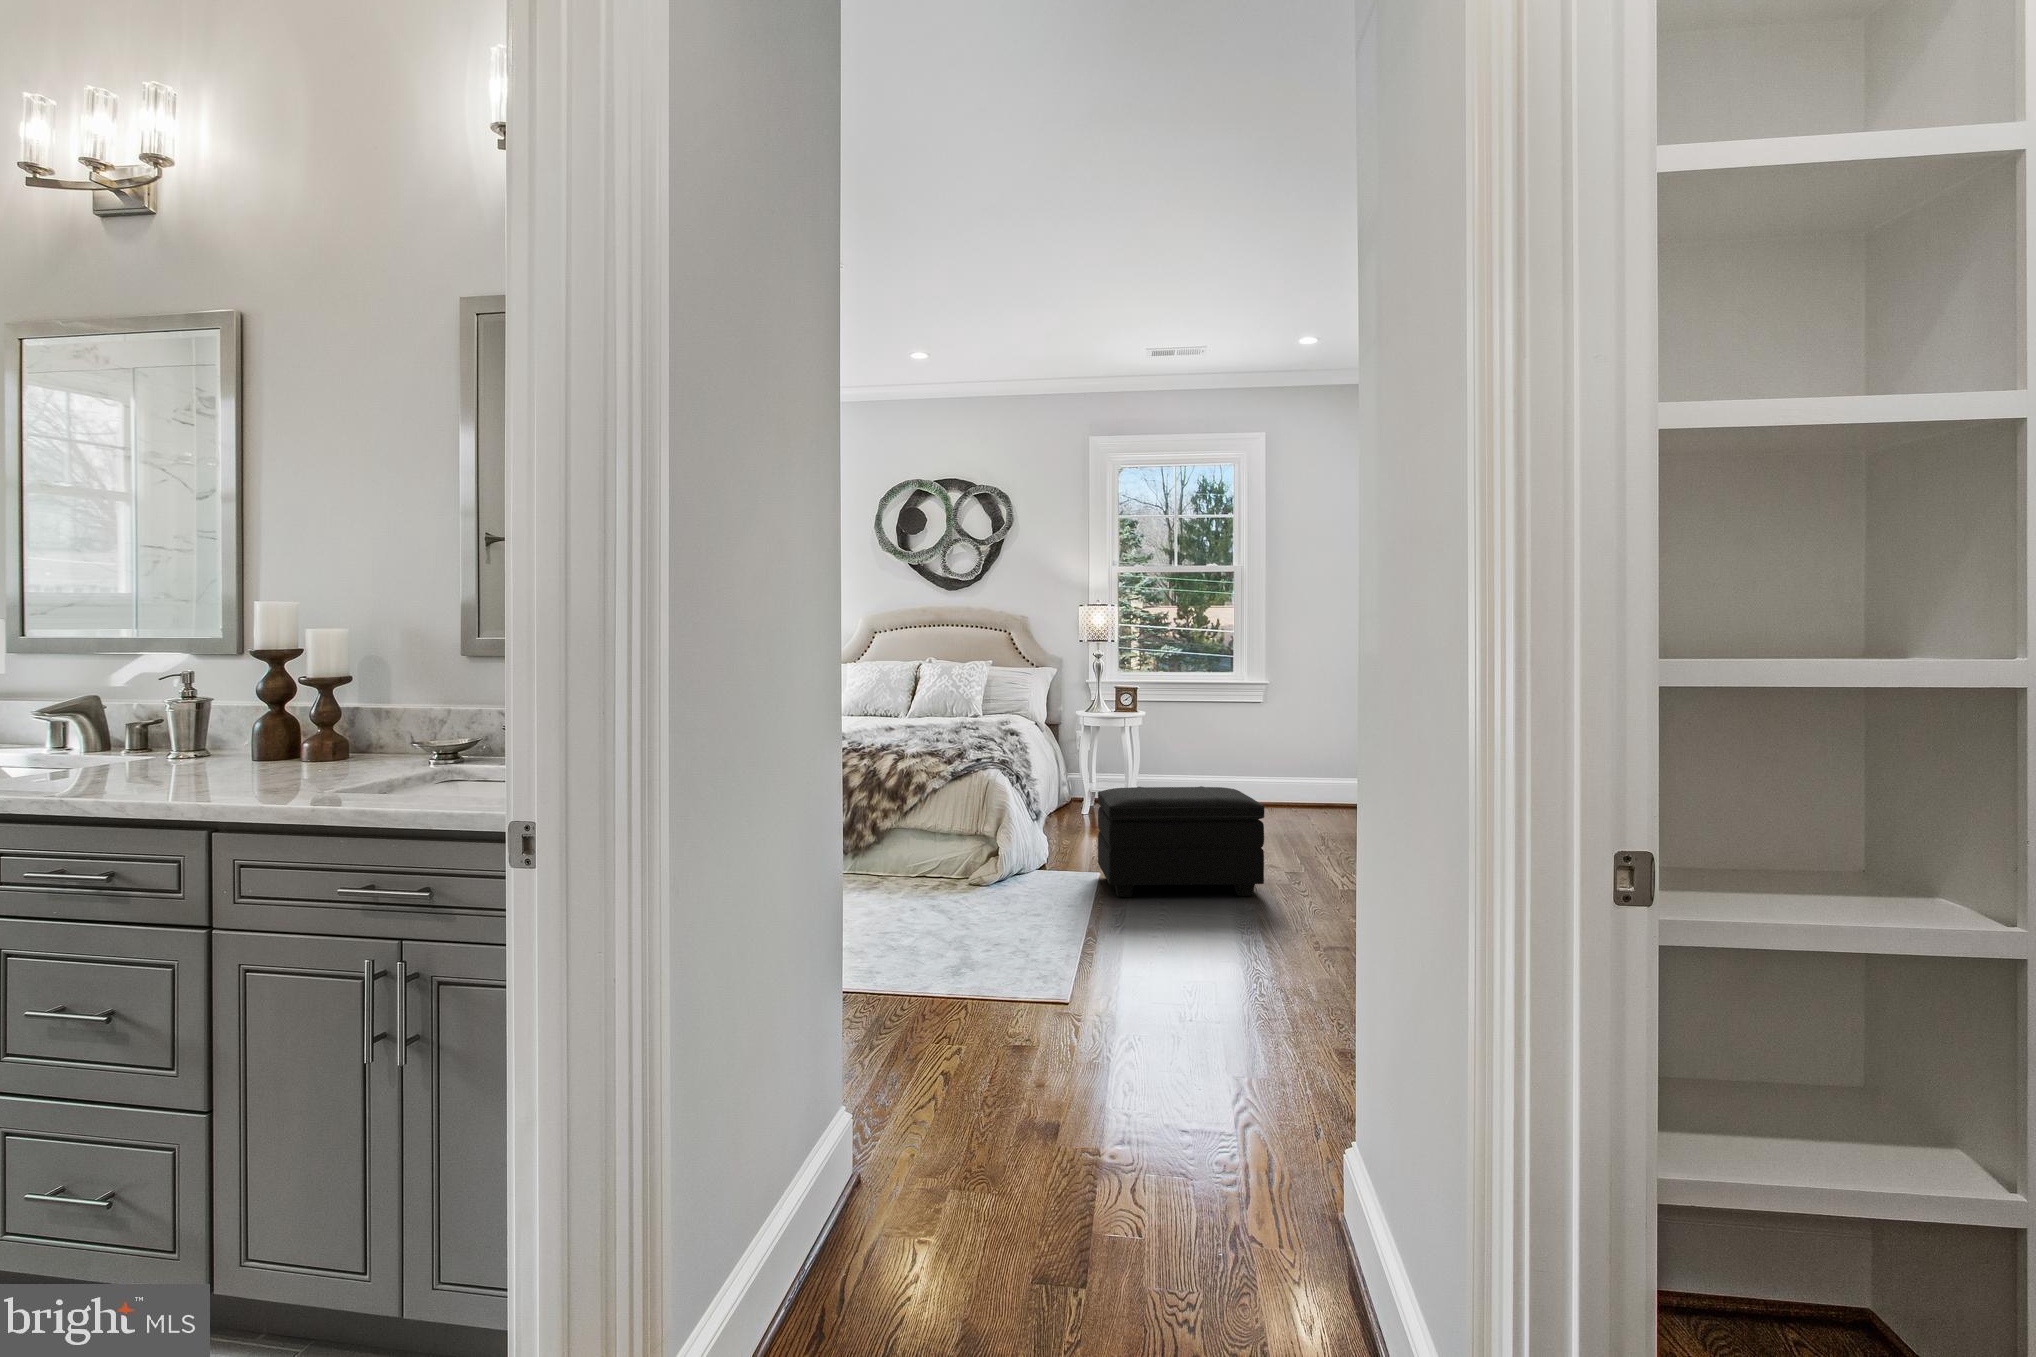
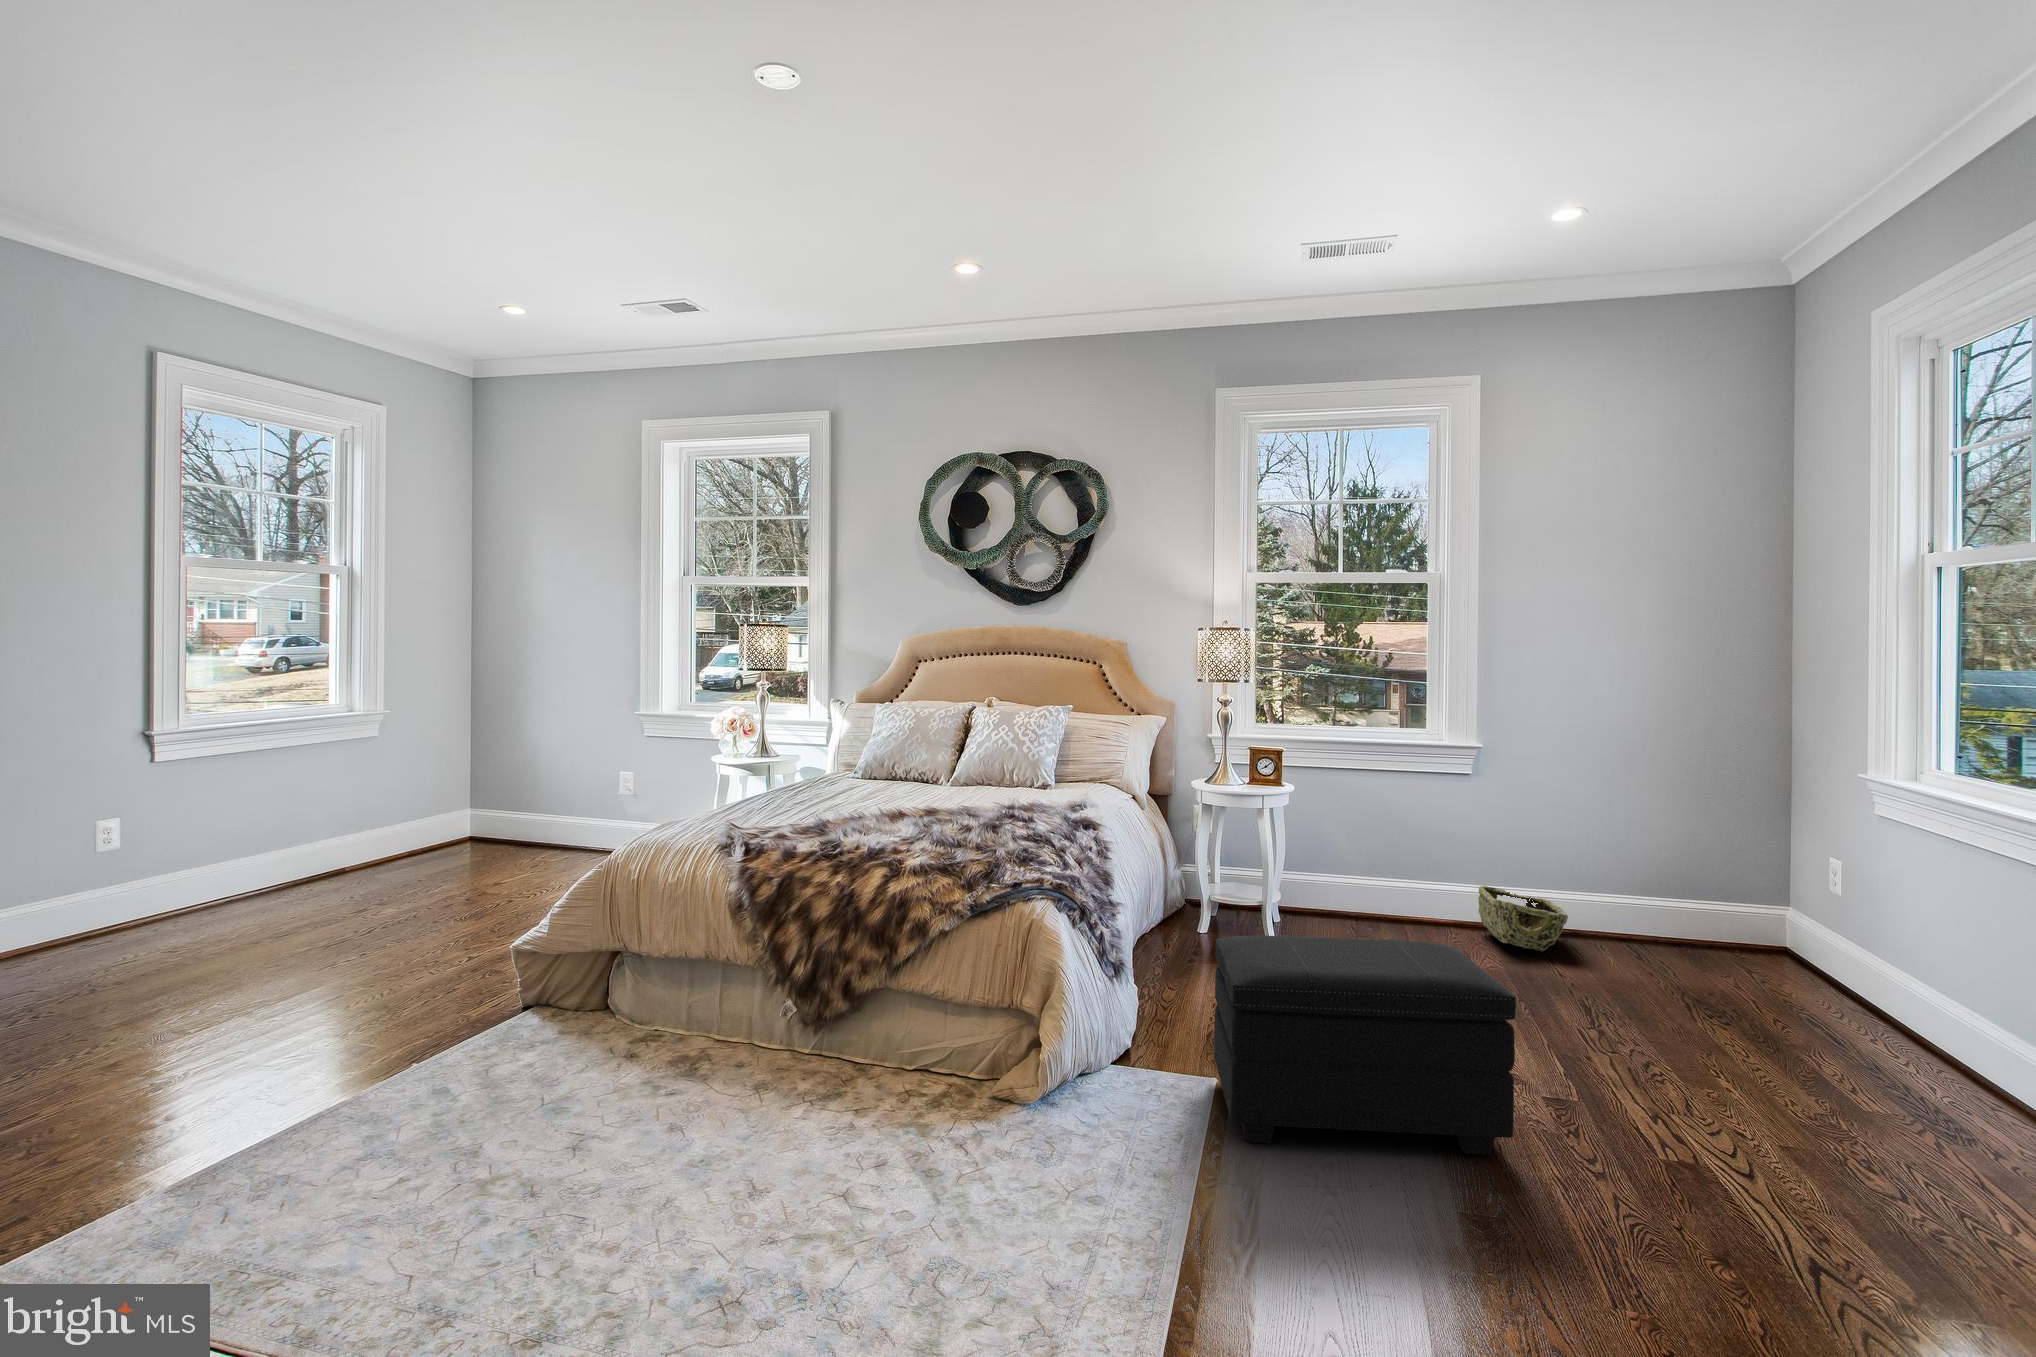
woven basket: none [1270,779,1324,817] -> present [1478,886,1568,951]

